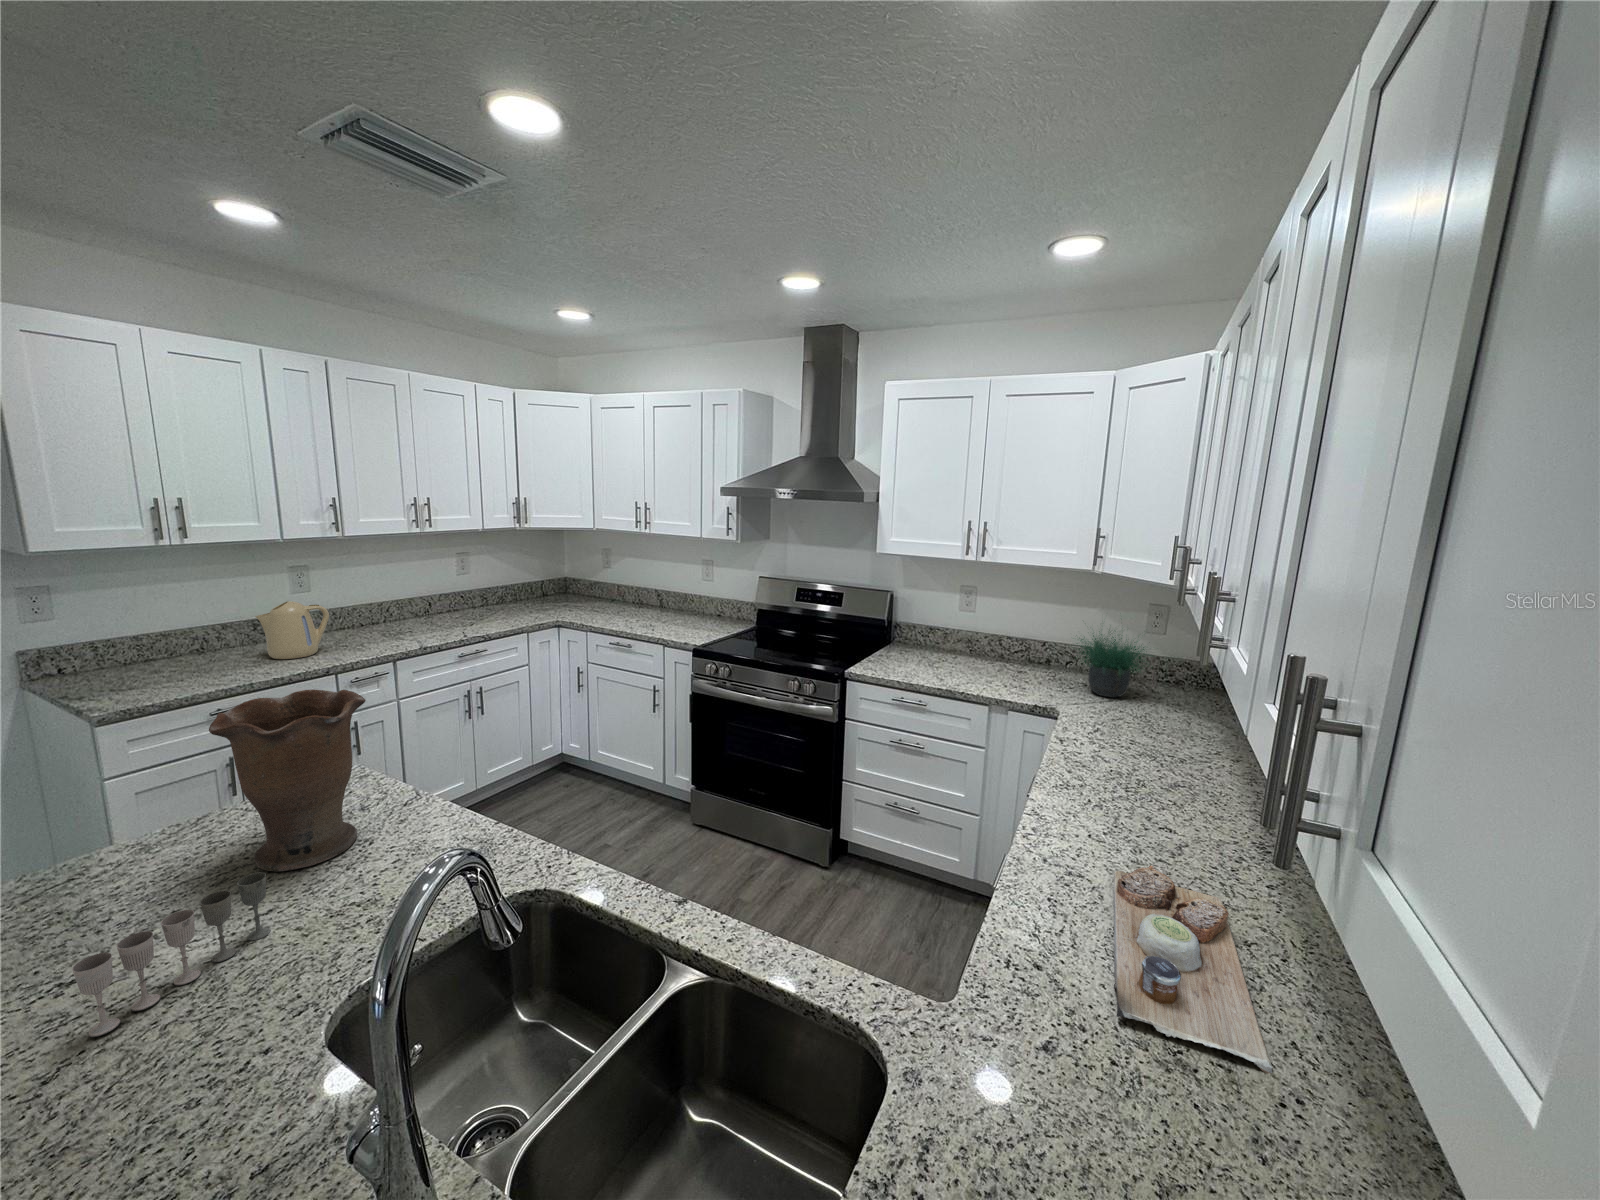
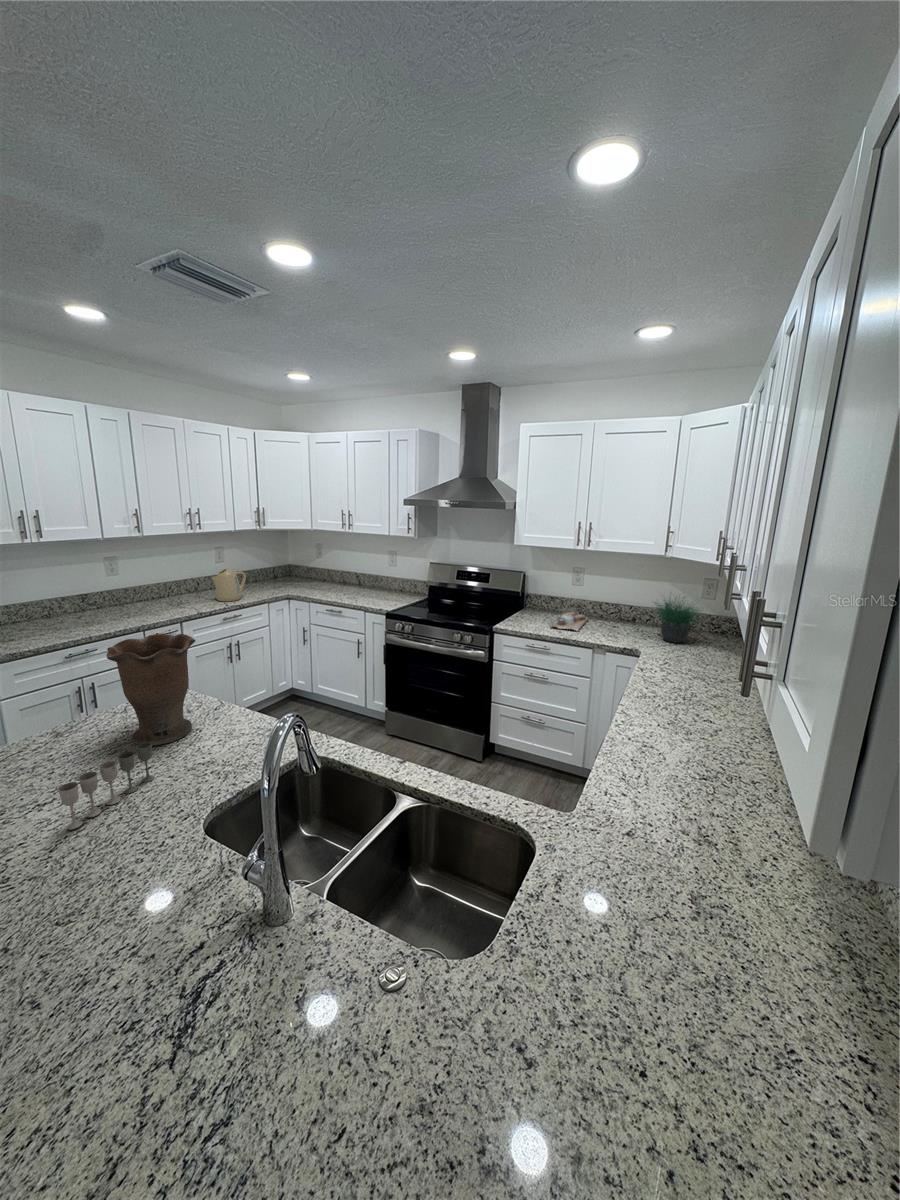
kettle: present [255,601,329,659] -> present [211,569,246,602]
cutting board: present [1113,865,1272,1074] -> present [551,612,588,631]

